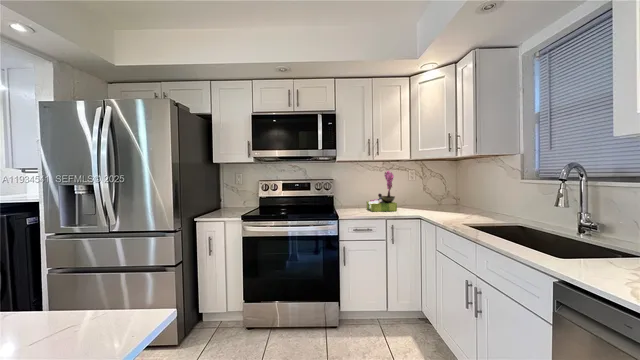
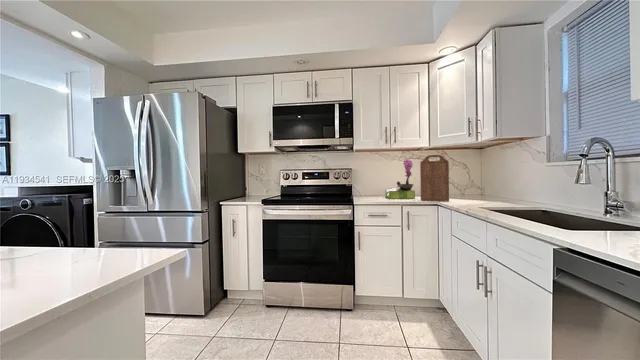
cutting board: none [403,169,432,215] -> present [420,155,449,201]

